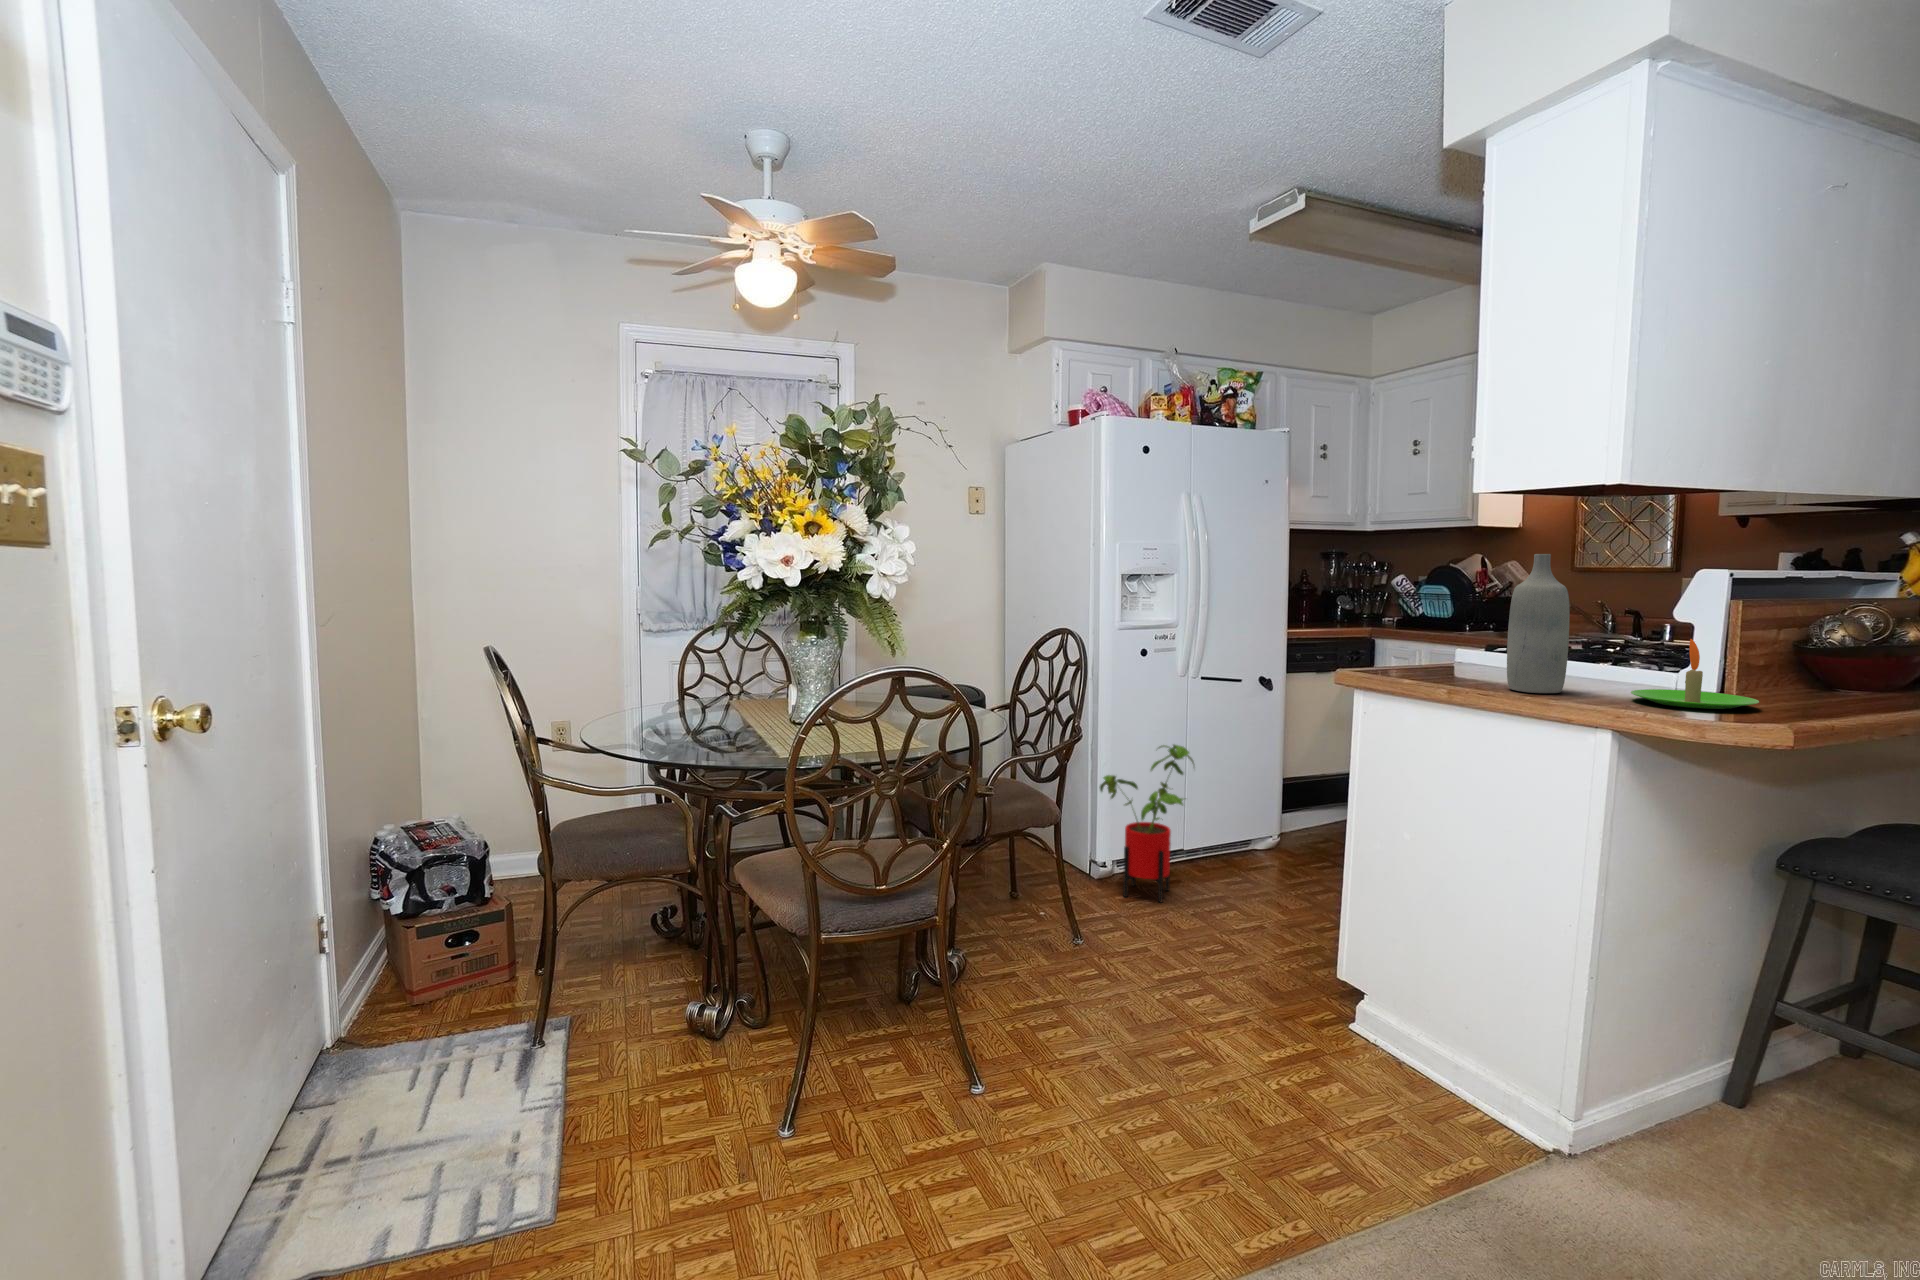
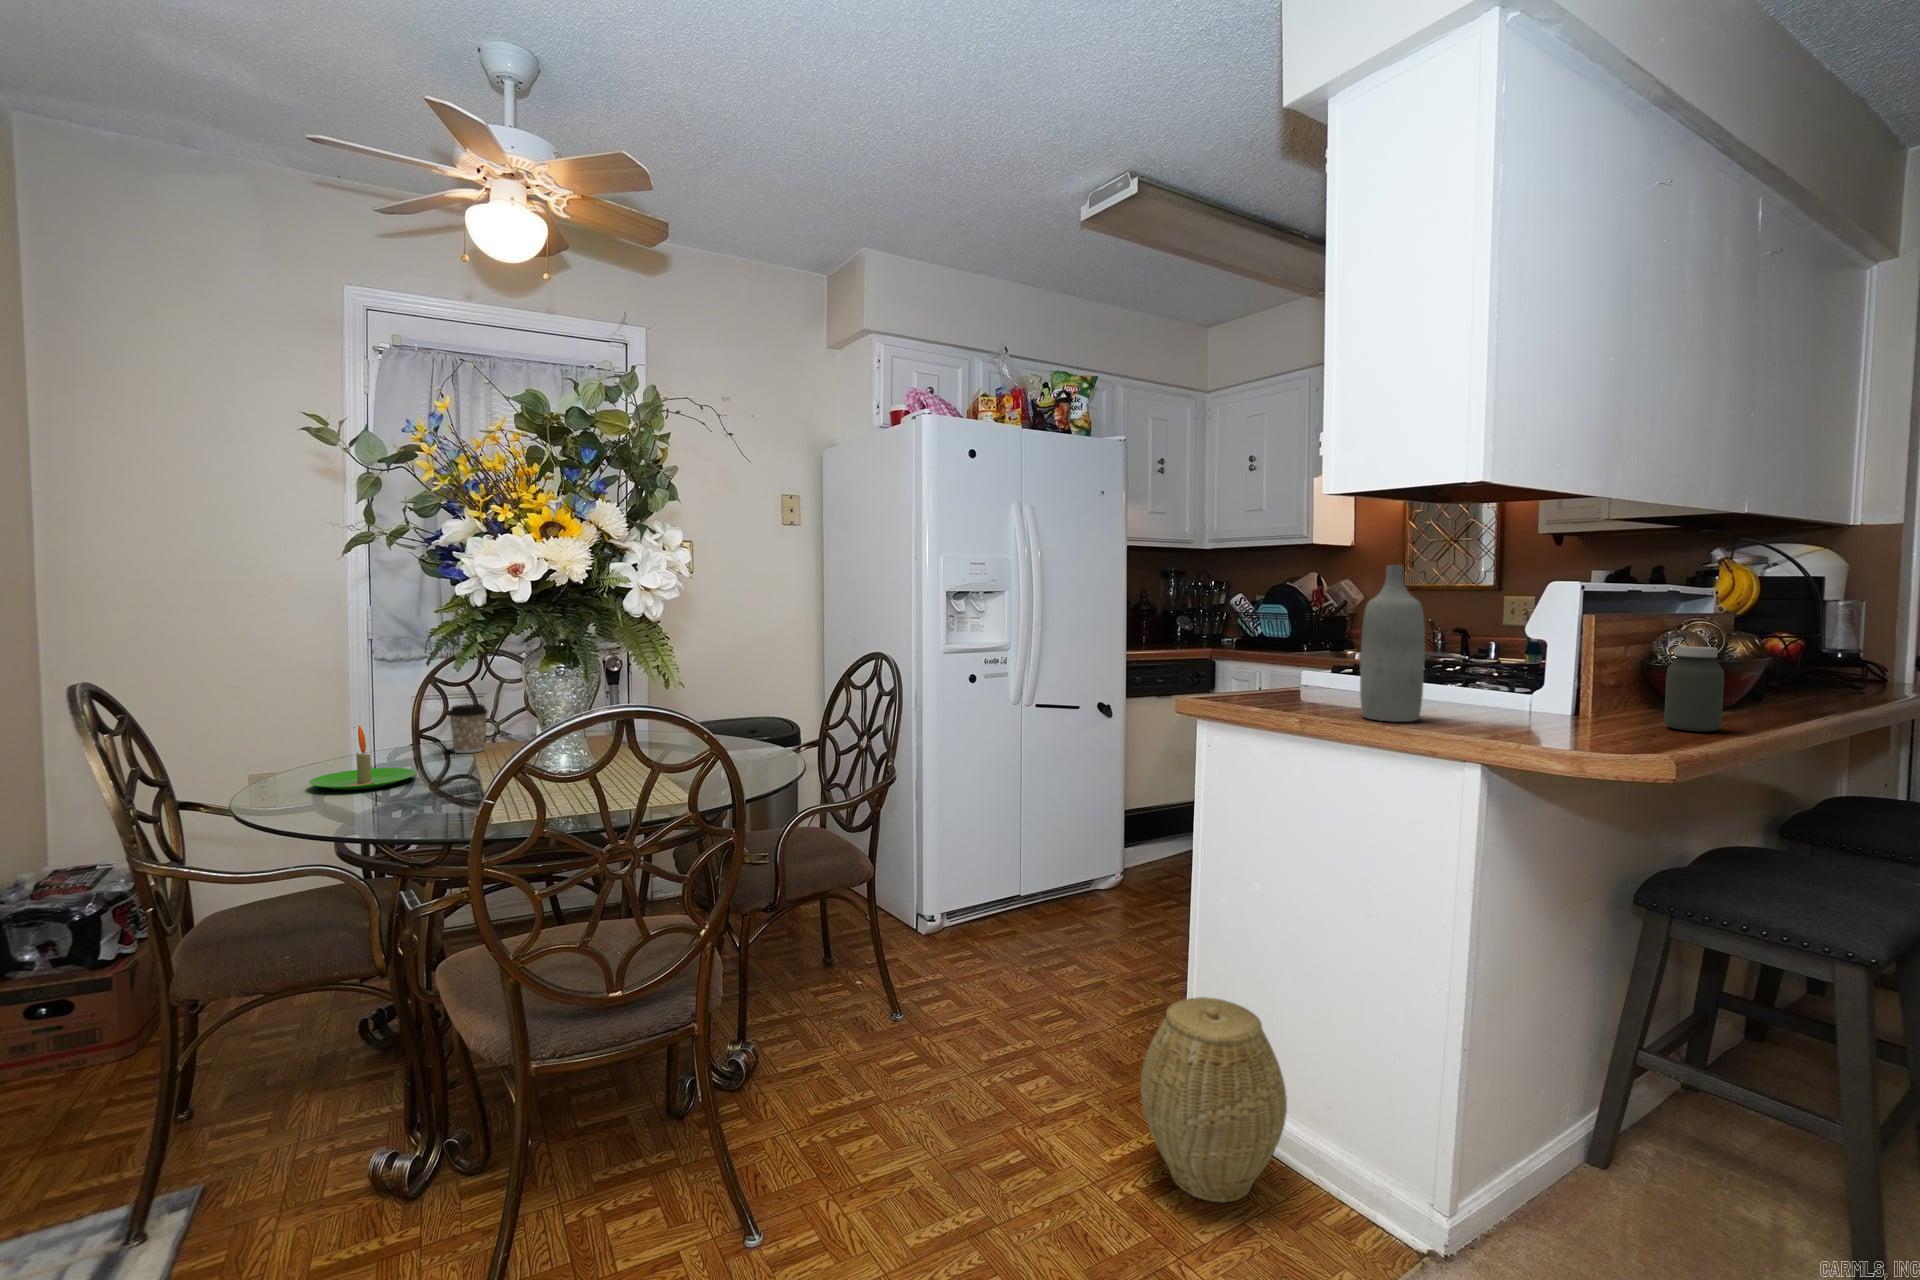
jar: none [1808,628,1868,707] -> present [1664,646,1724,732]
candle: present [1631,639,1759,709] -> present [309,726,416,790]
coffee cup: none [717,667,746,706] -> present [449,704,488,753]
house plant: present [1100,745,1194,902] -> none [926,781,1031,961]
woven basket: none [1296,929,1429,1100] -> present [1141,997,1287,1202]

